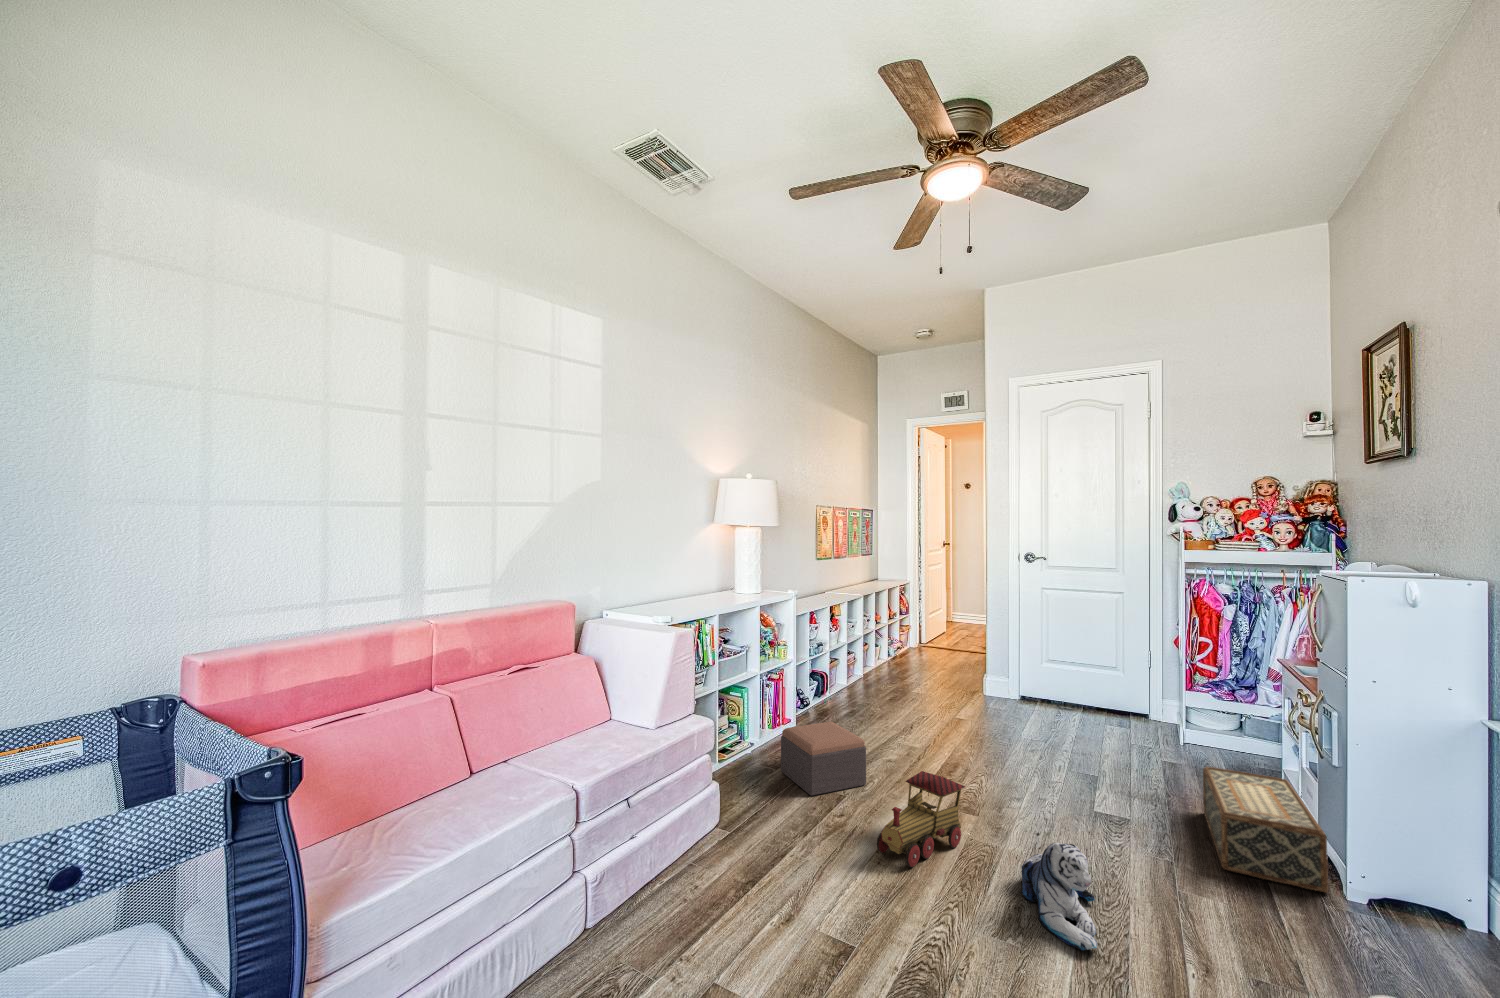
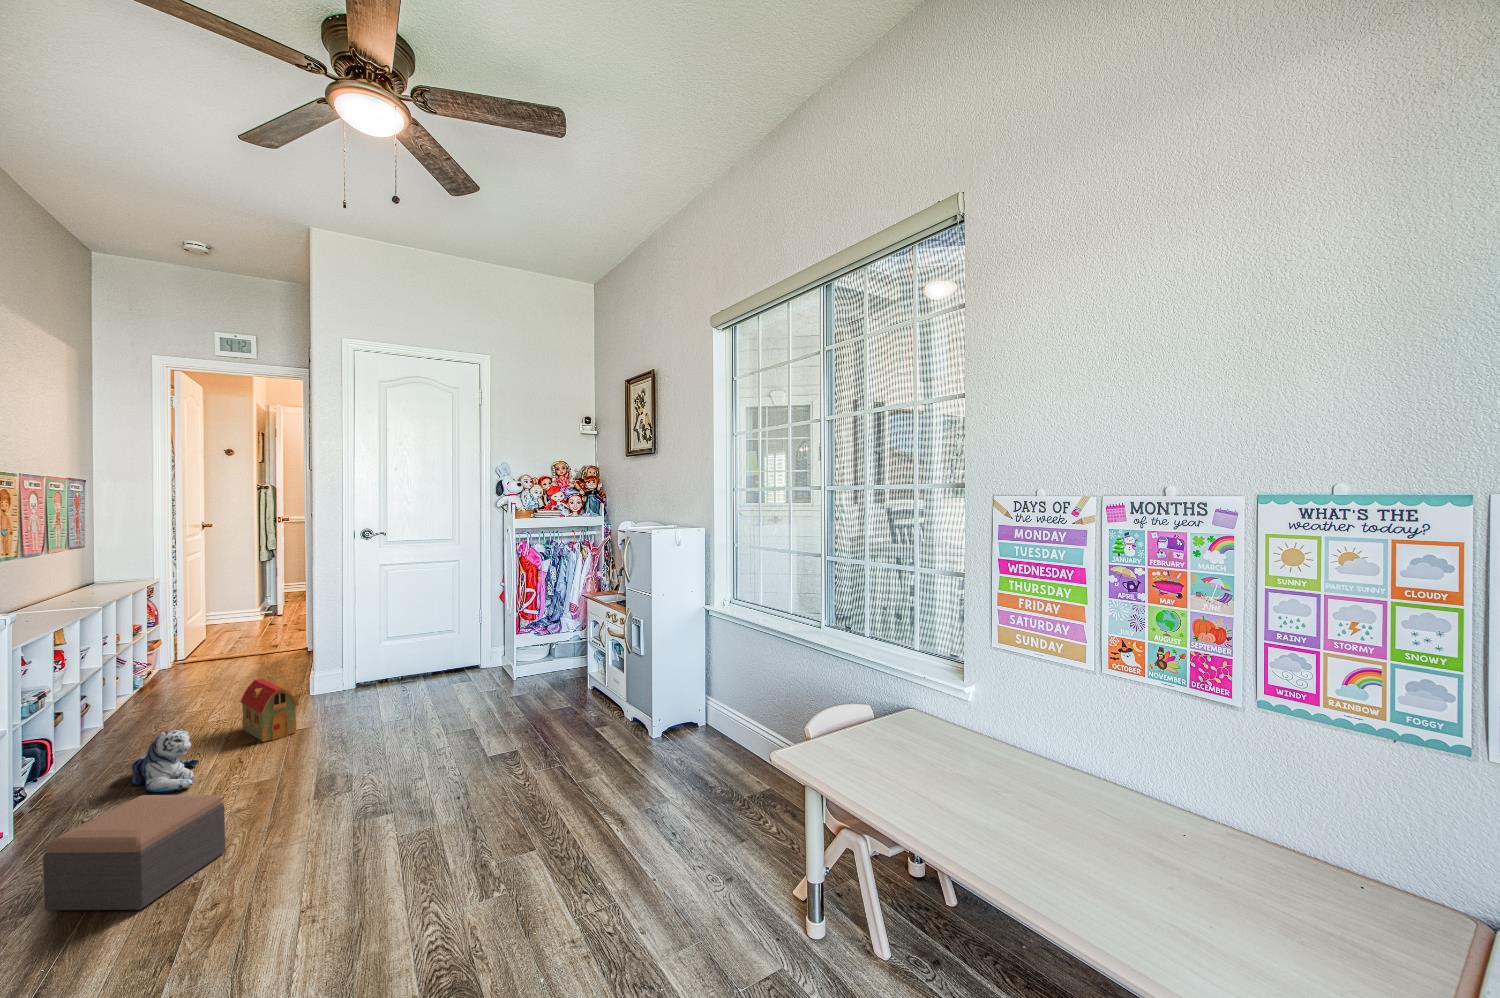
toy house: none [926,668,958,721] -> present [241,679,298,742]
woven basket: present [1203,767,1328,893] -> none [557,677,645,754]
toy train: present [877,771,965,867] -> none [305,784,398,909]
plush toy: present [1021,843,1098,951] -> present [131,729,199,793]

